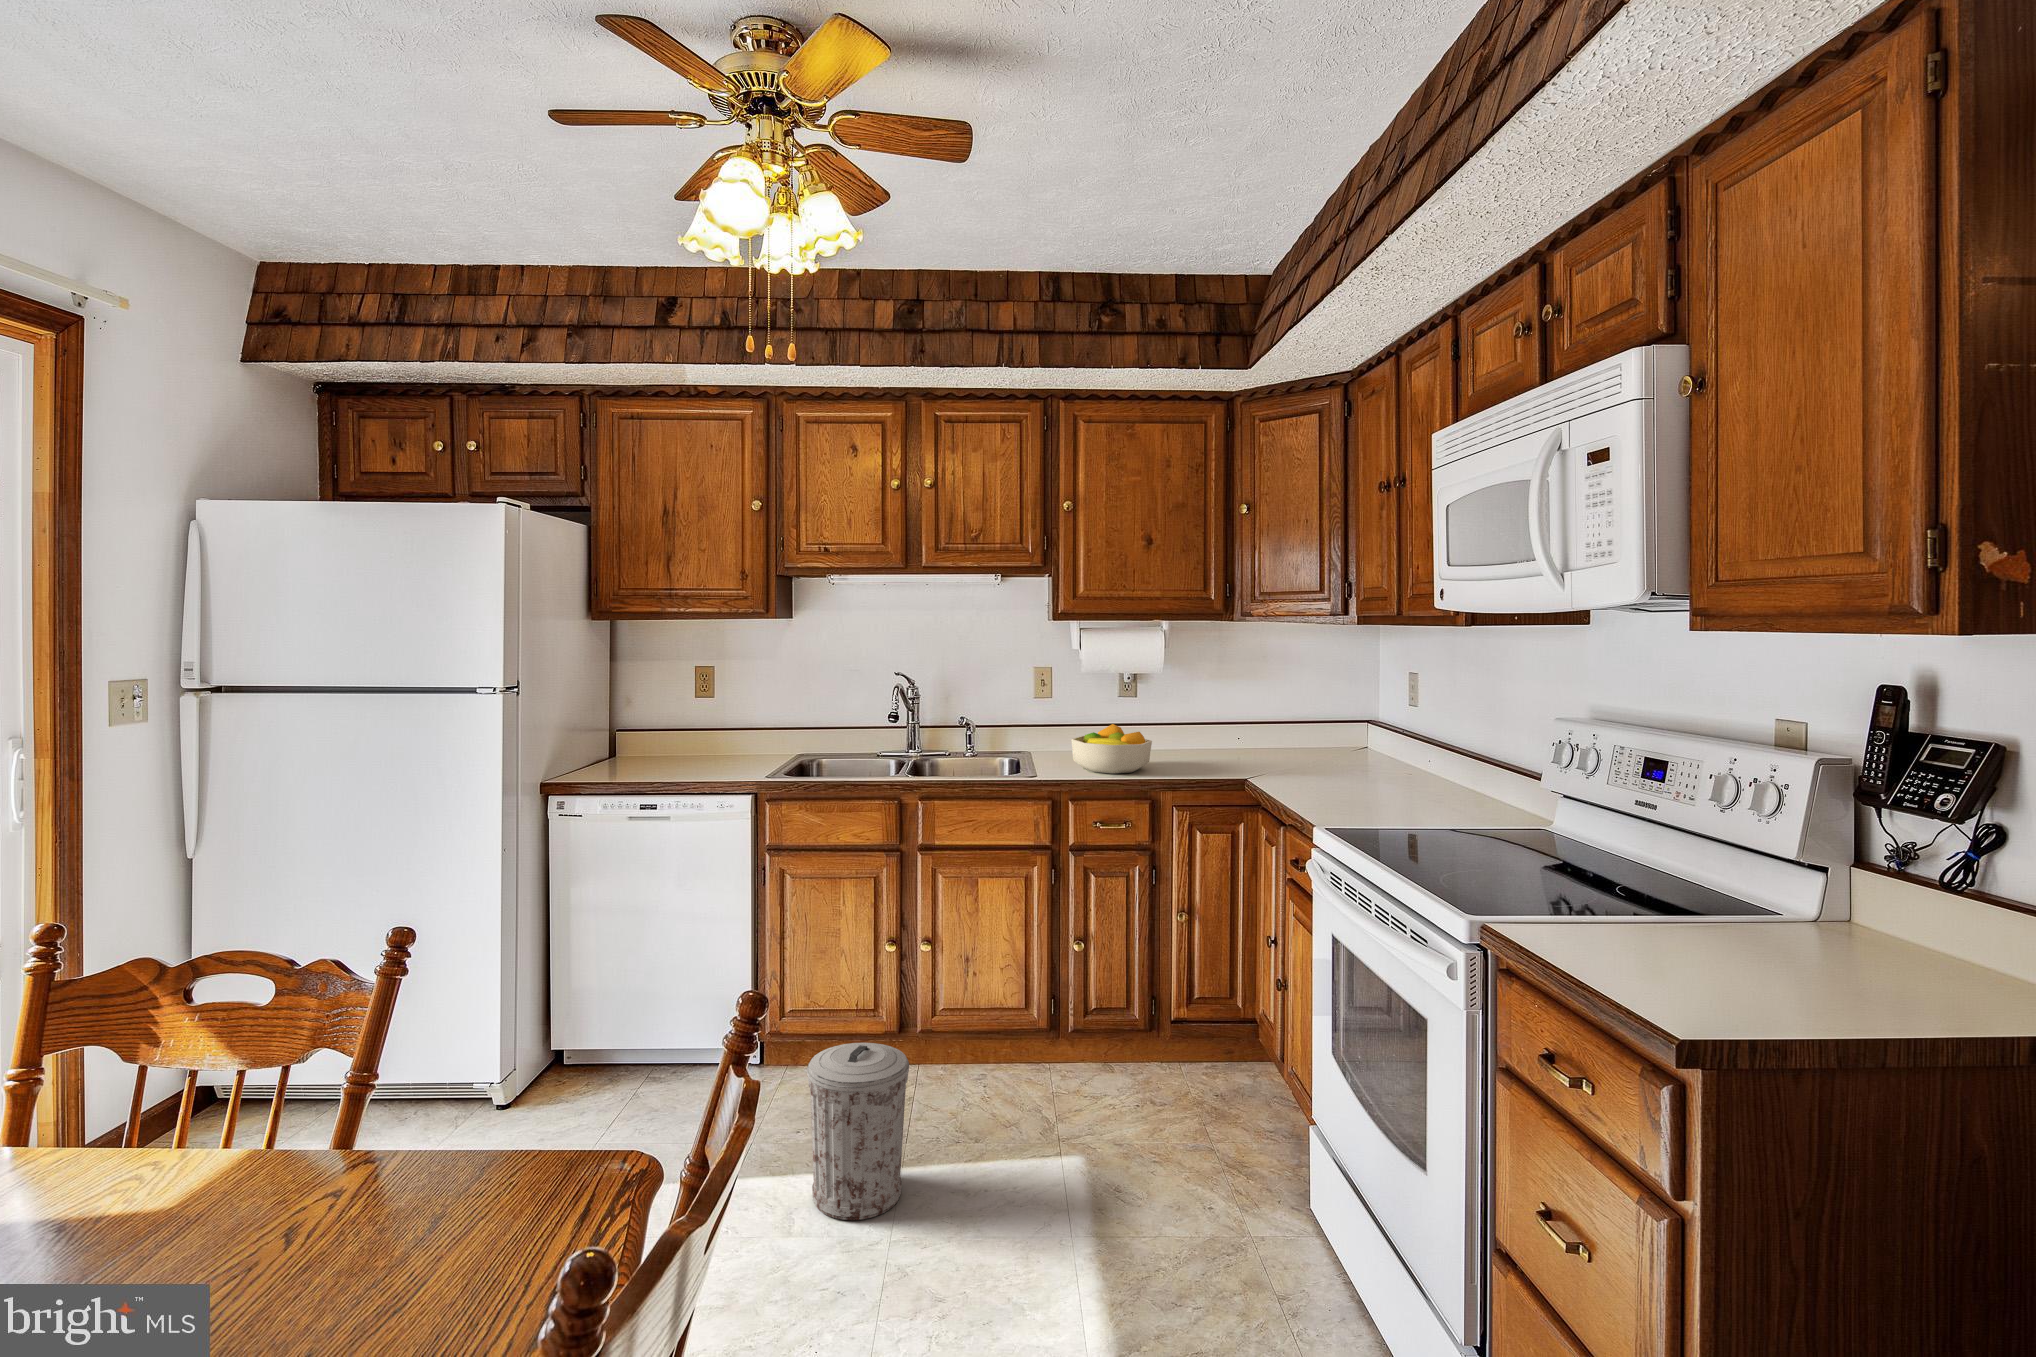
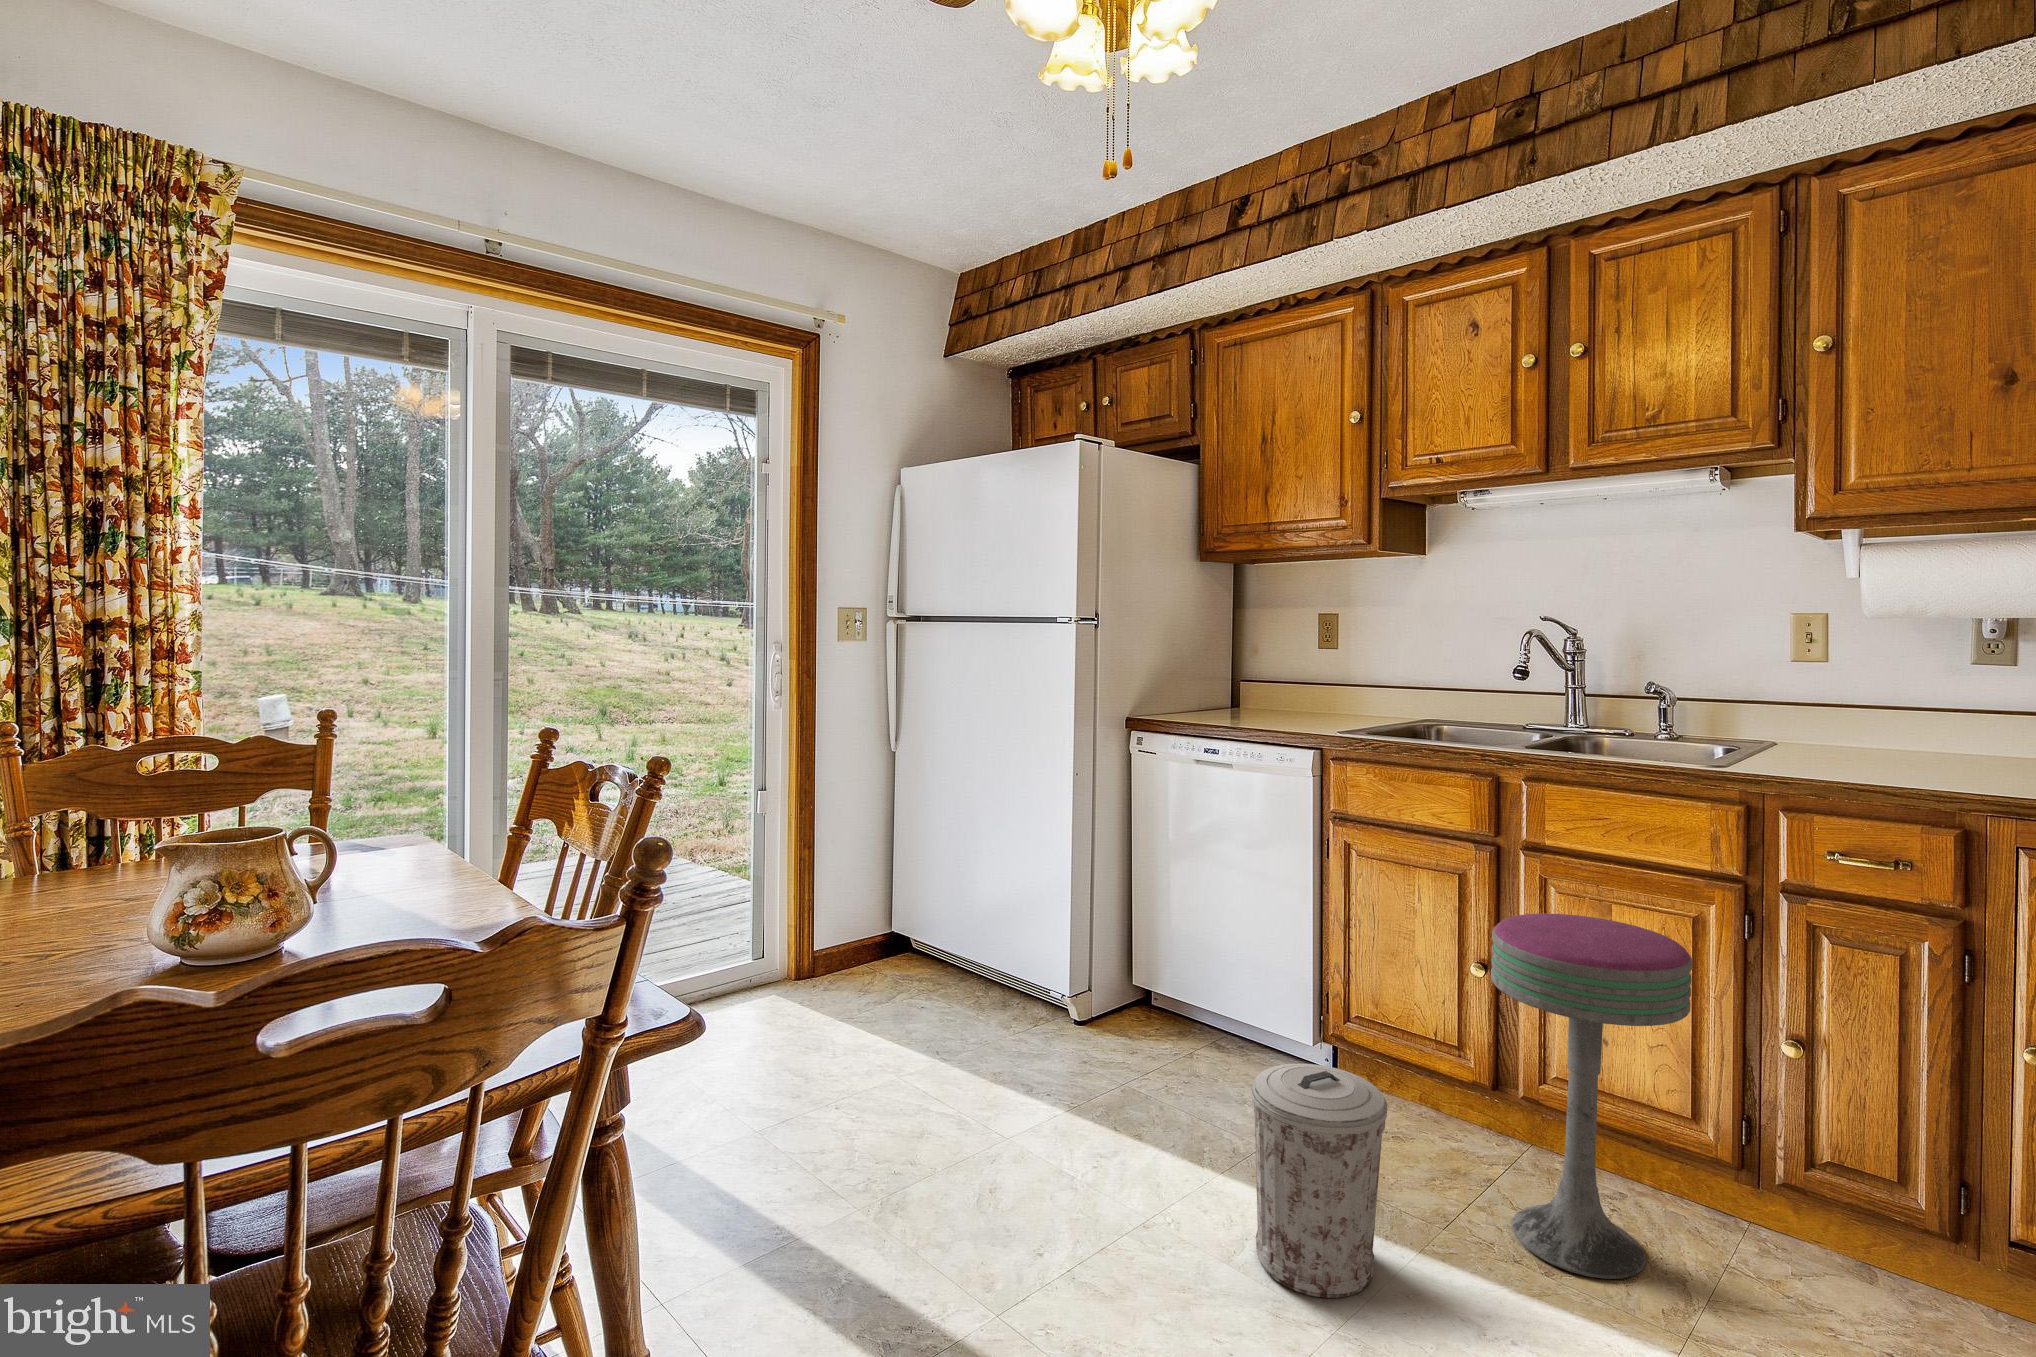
fruit bowl: present [1071,724,1152,773] -> none [1812,695,1991,775]
bar stool: none [935,890,1053,1131] -> present [1491,913,1692,1279]

